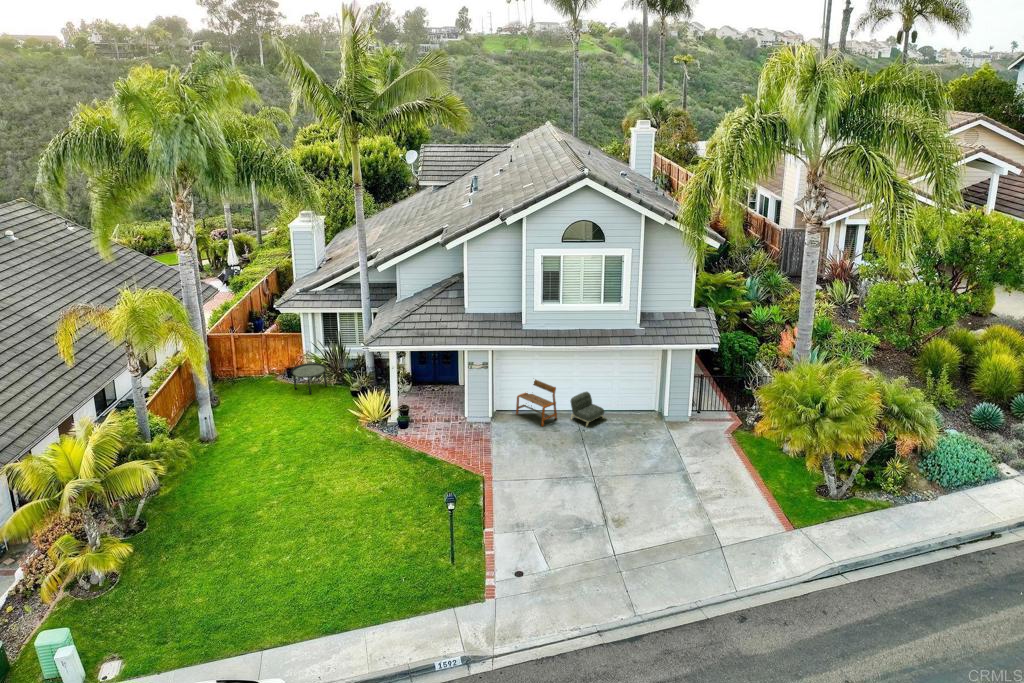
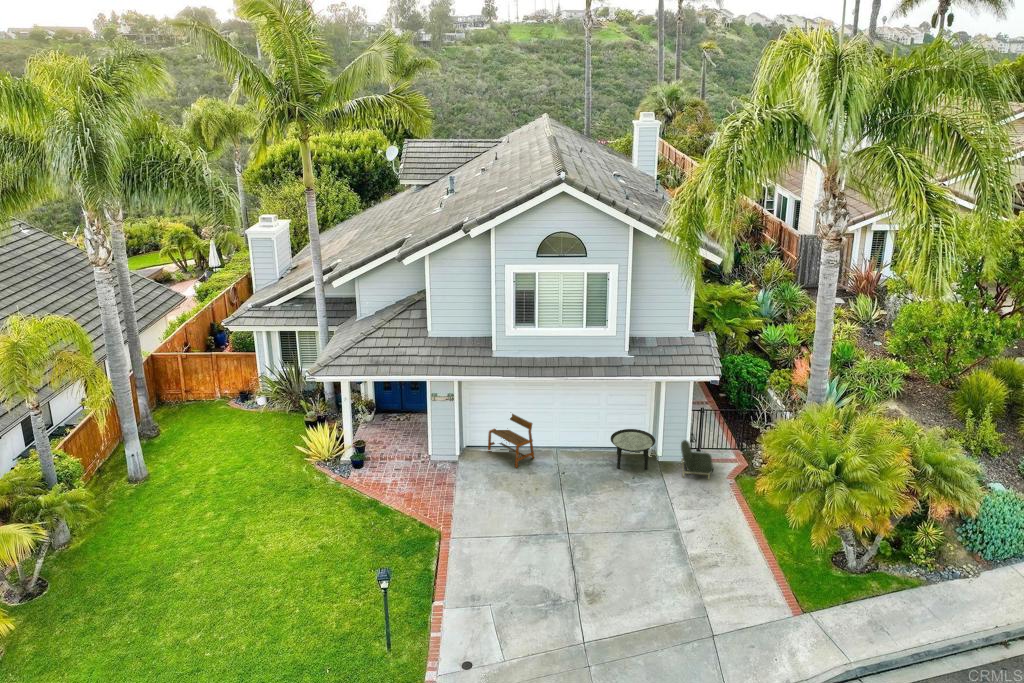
round table: present [291,363,327,394] -> present [611,429,655,470]
armchair: present [570,392,604,426] -> present [681,440,713,479]

